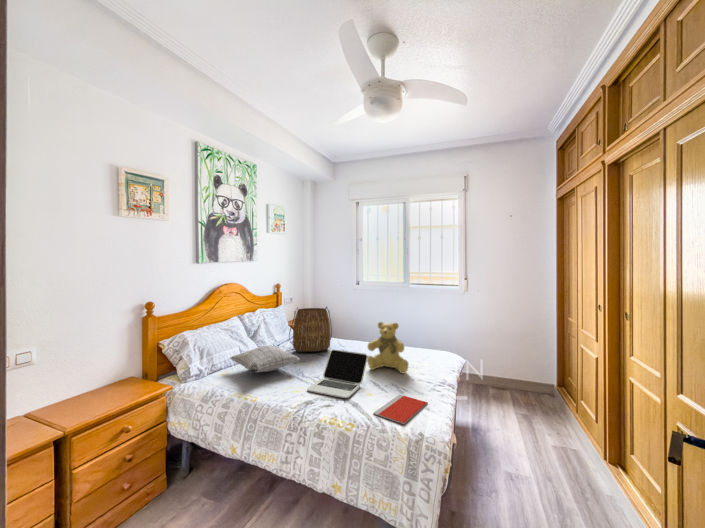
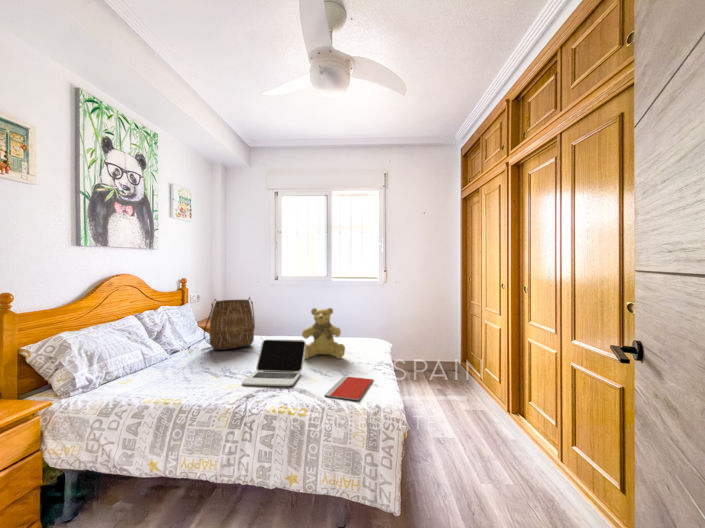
pillow: present [230,346,300,373] -> none [132,342,227,373]

